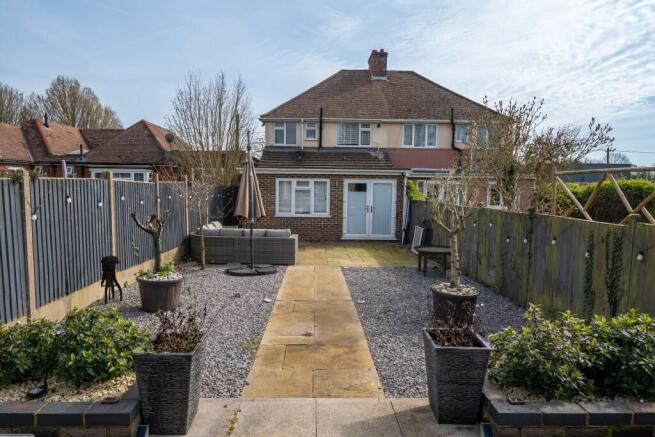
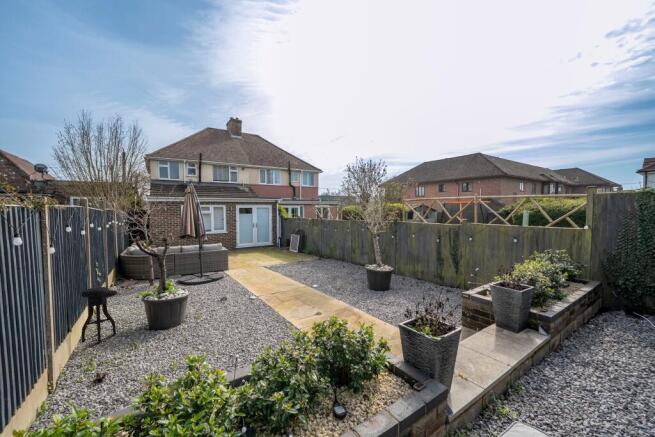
round table: present [414,245,459,277] -> none [321,246,350,268]

